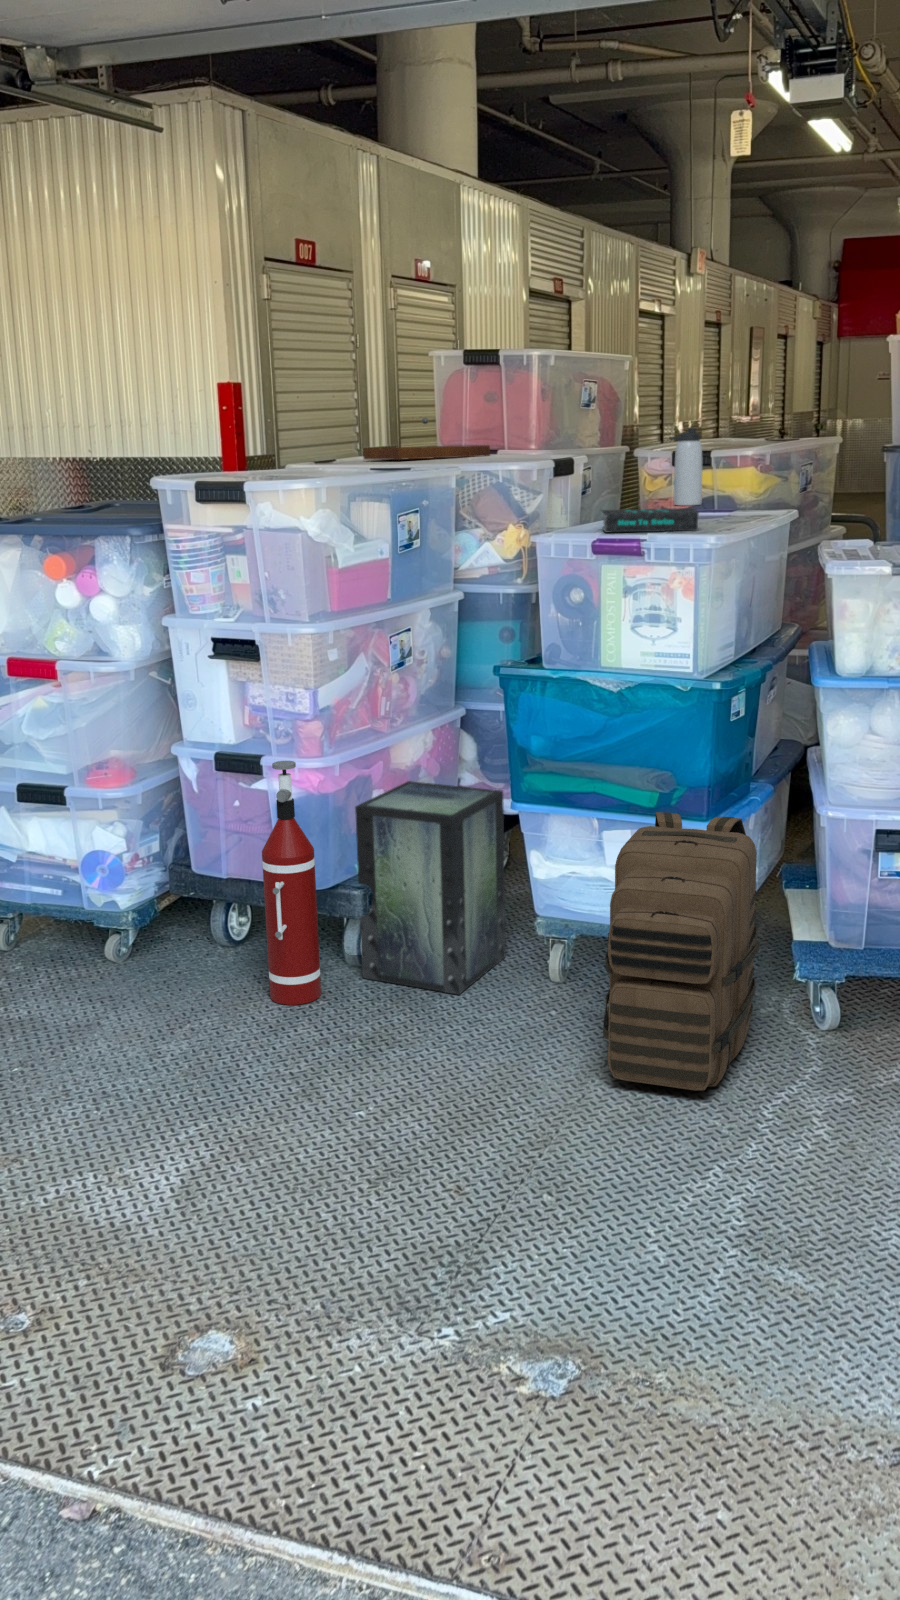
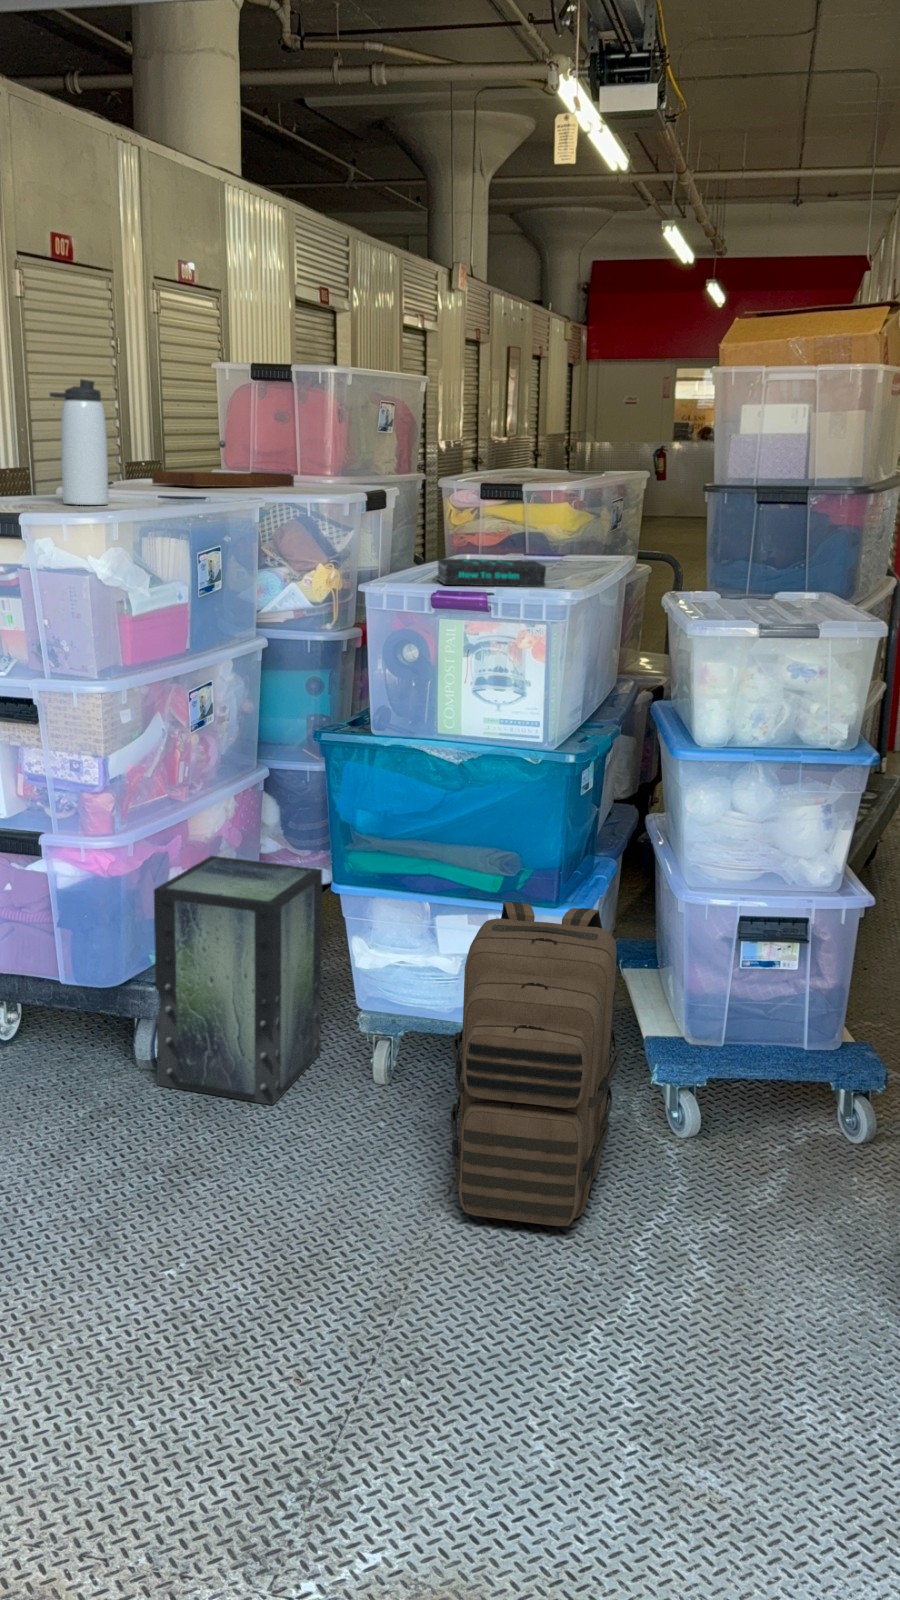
thermos bottle: present [670,428,702,506] -> present [50,379,109,505]
fire extinguisher: present [262,761,321,1005] -> none [42,838,110,1124]

